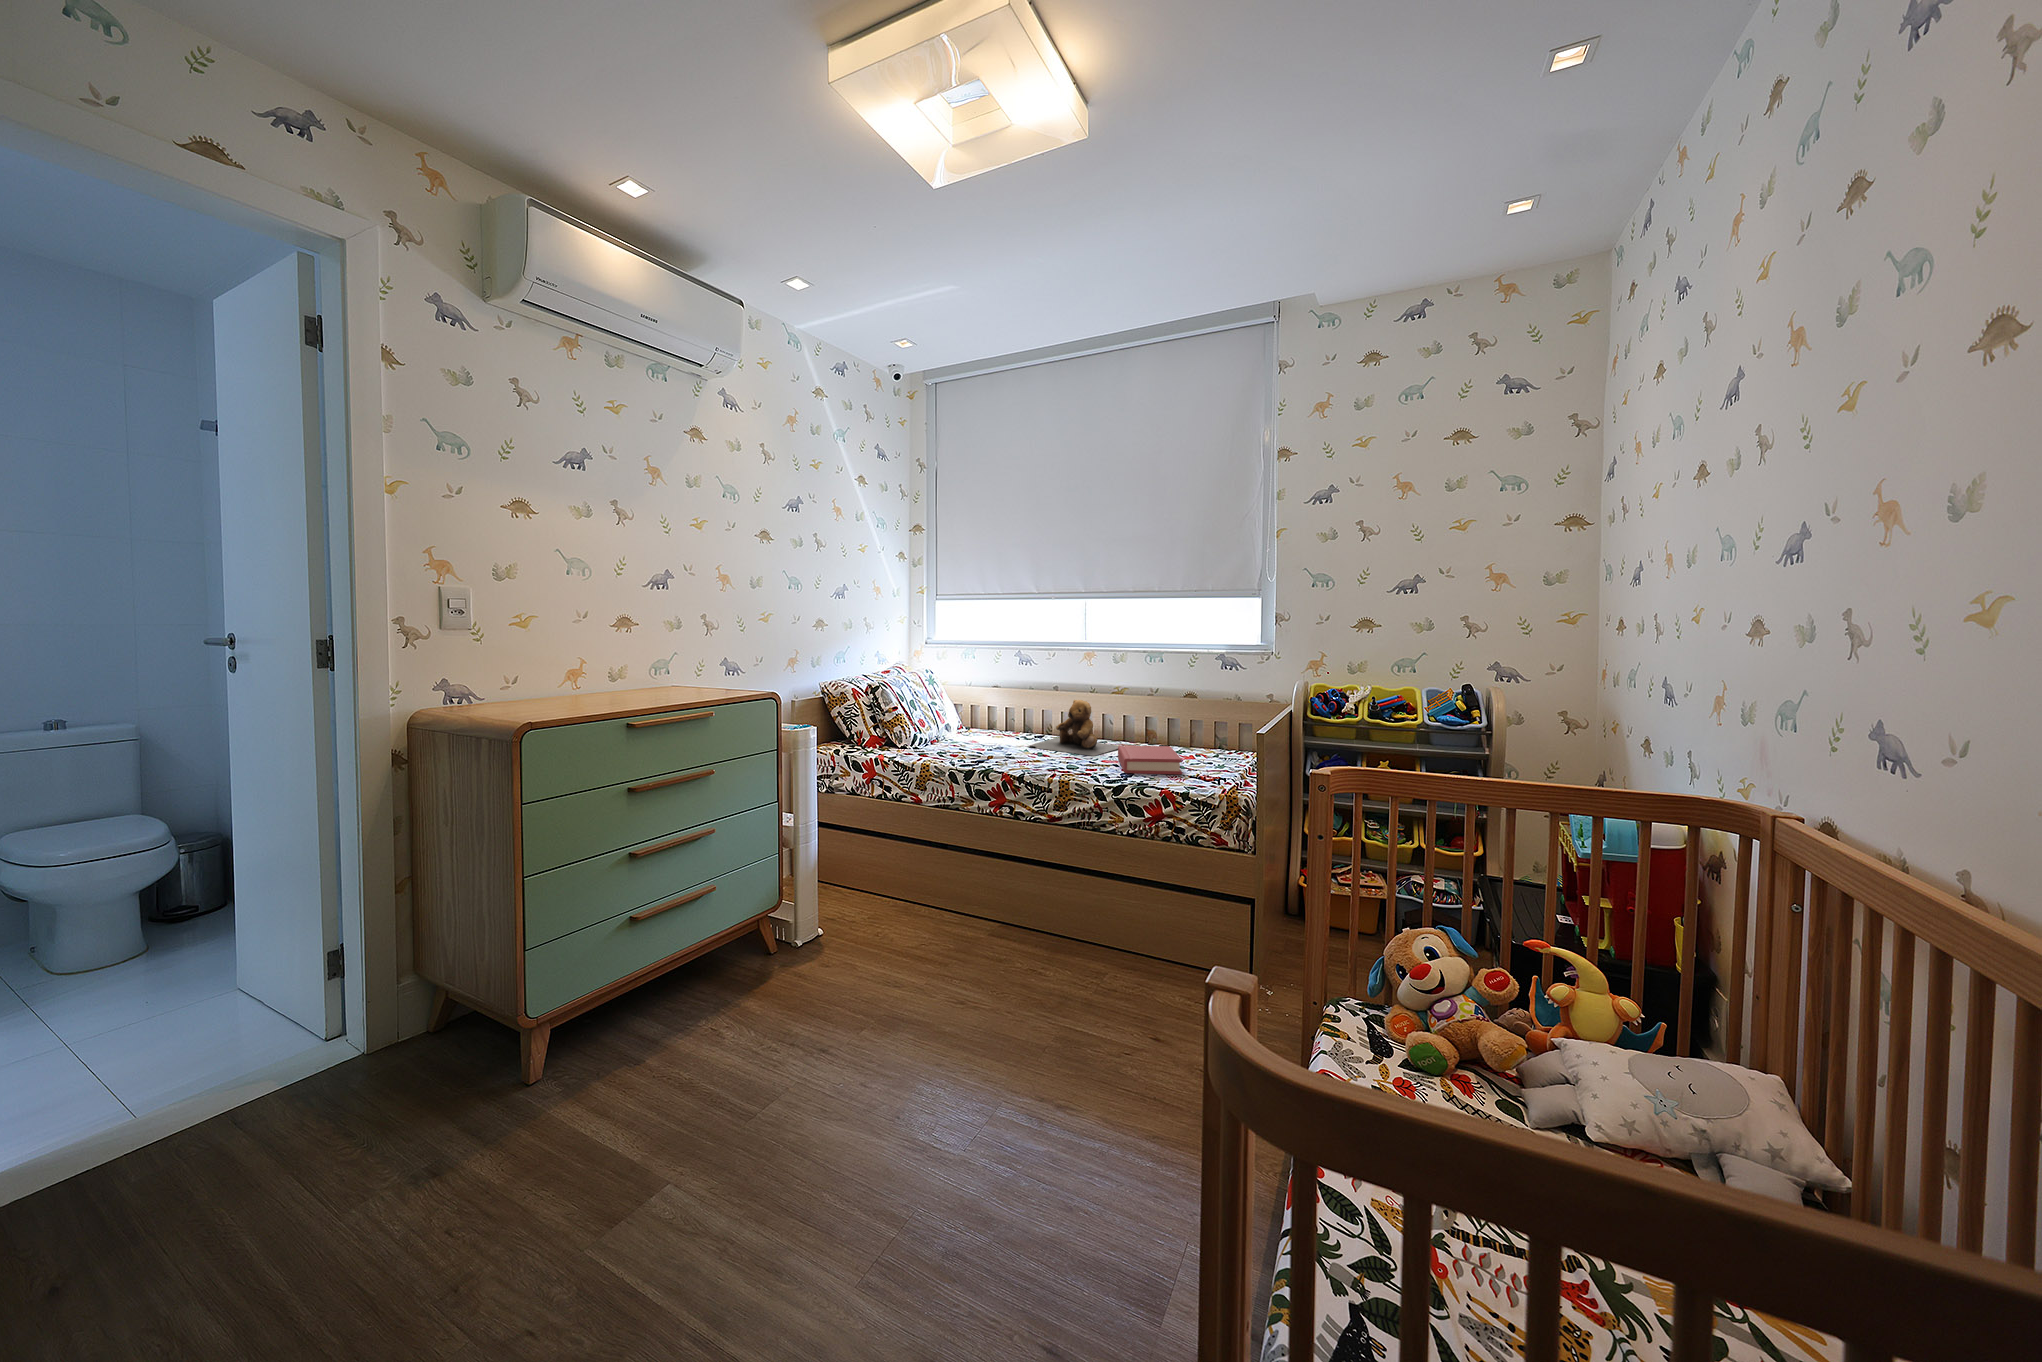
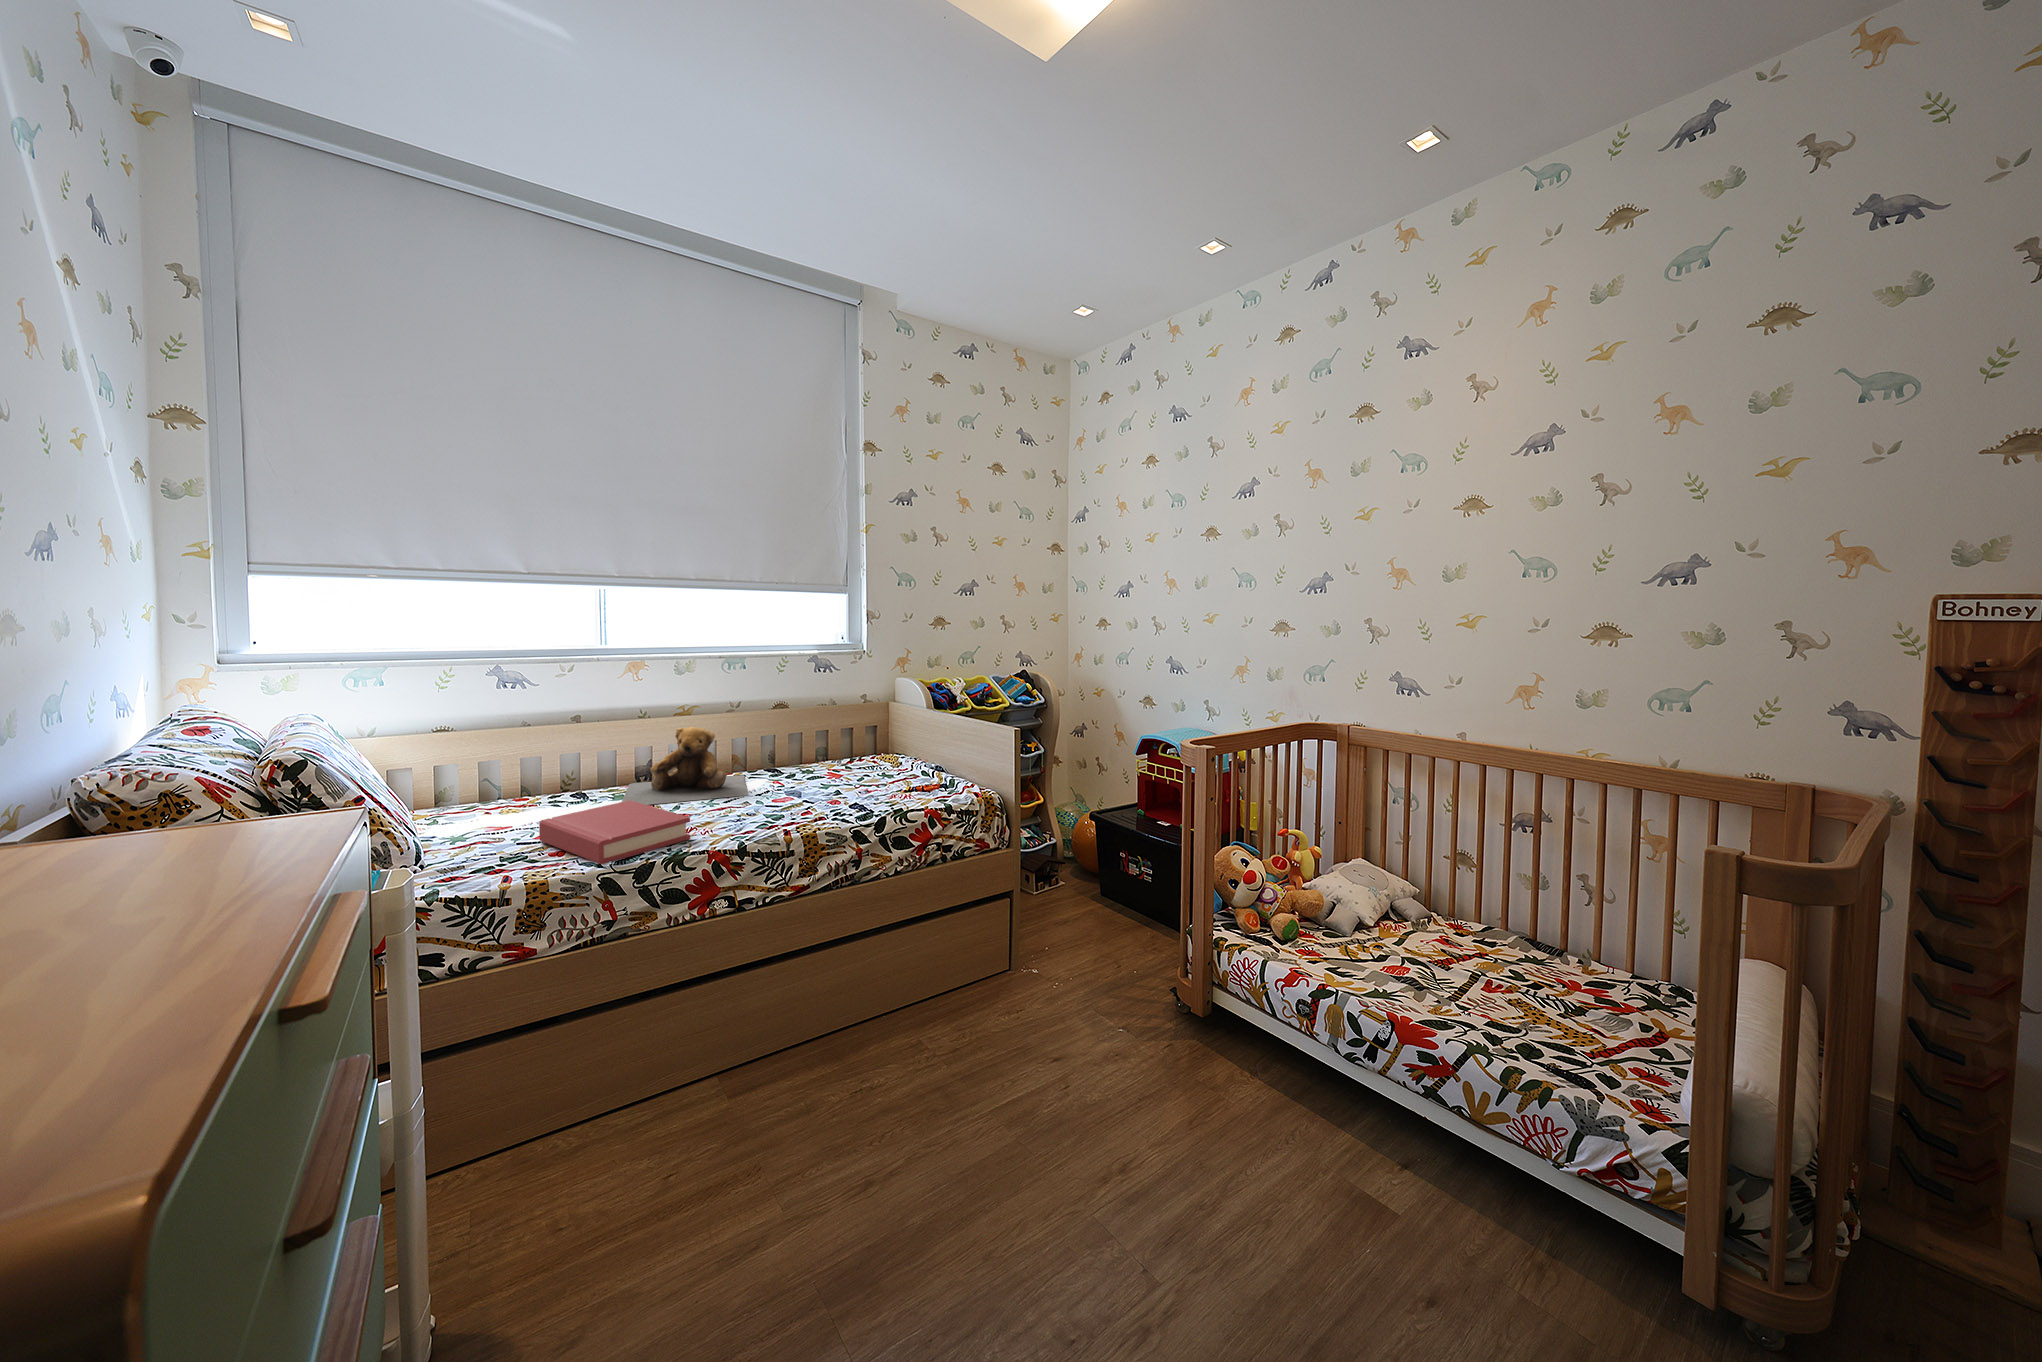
hardback book: present [1118,746,1182,774] -> present [539,800,690,864]

